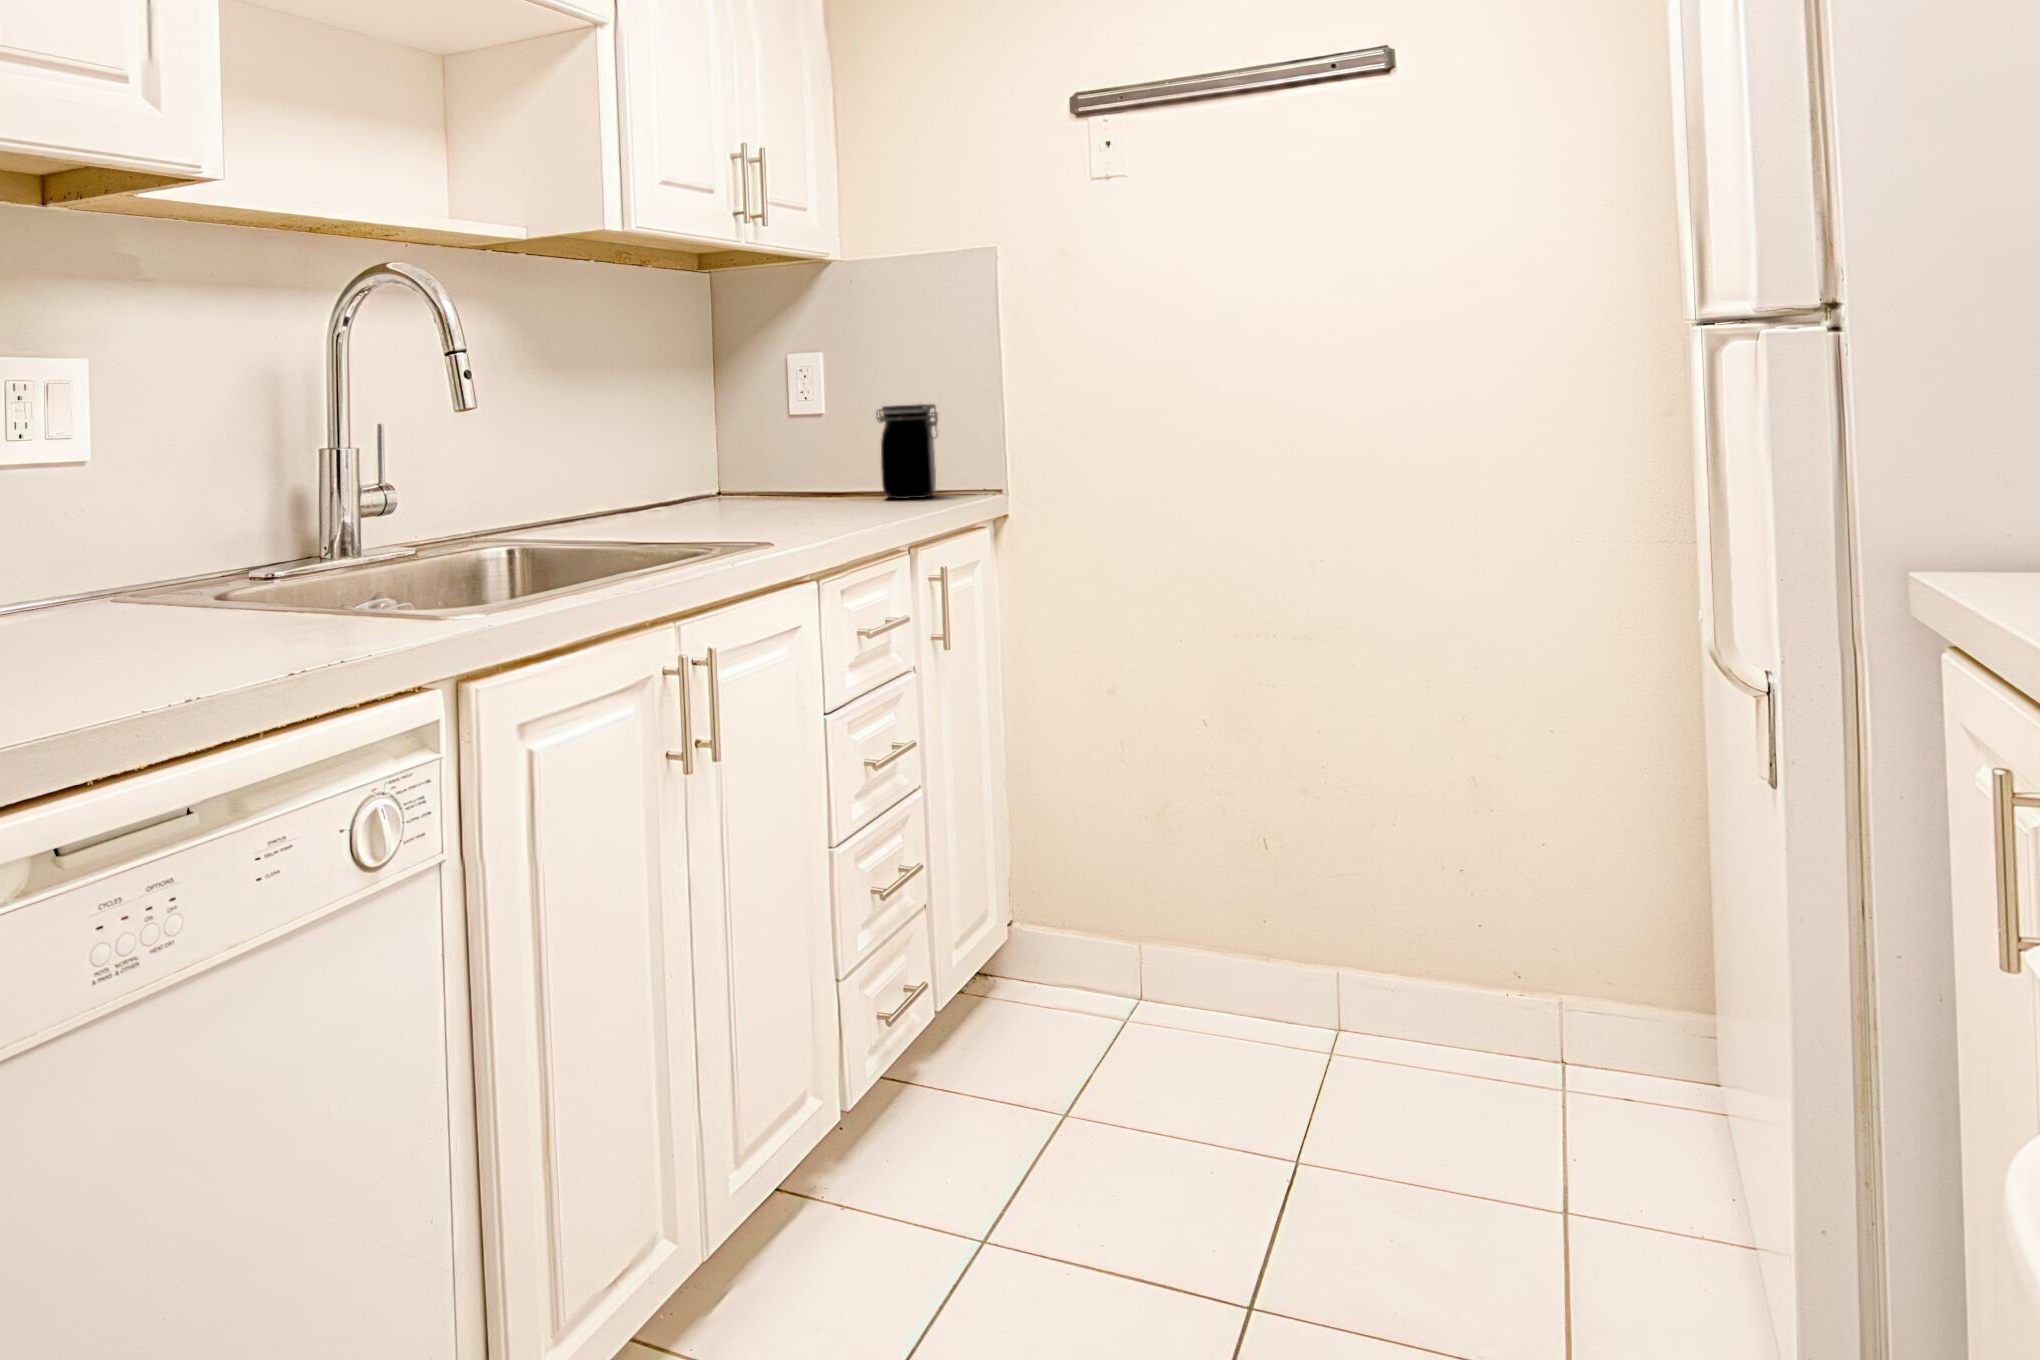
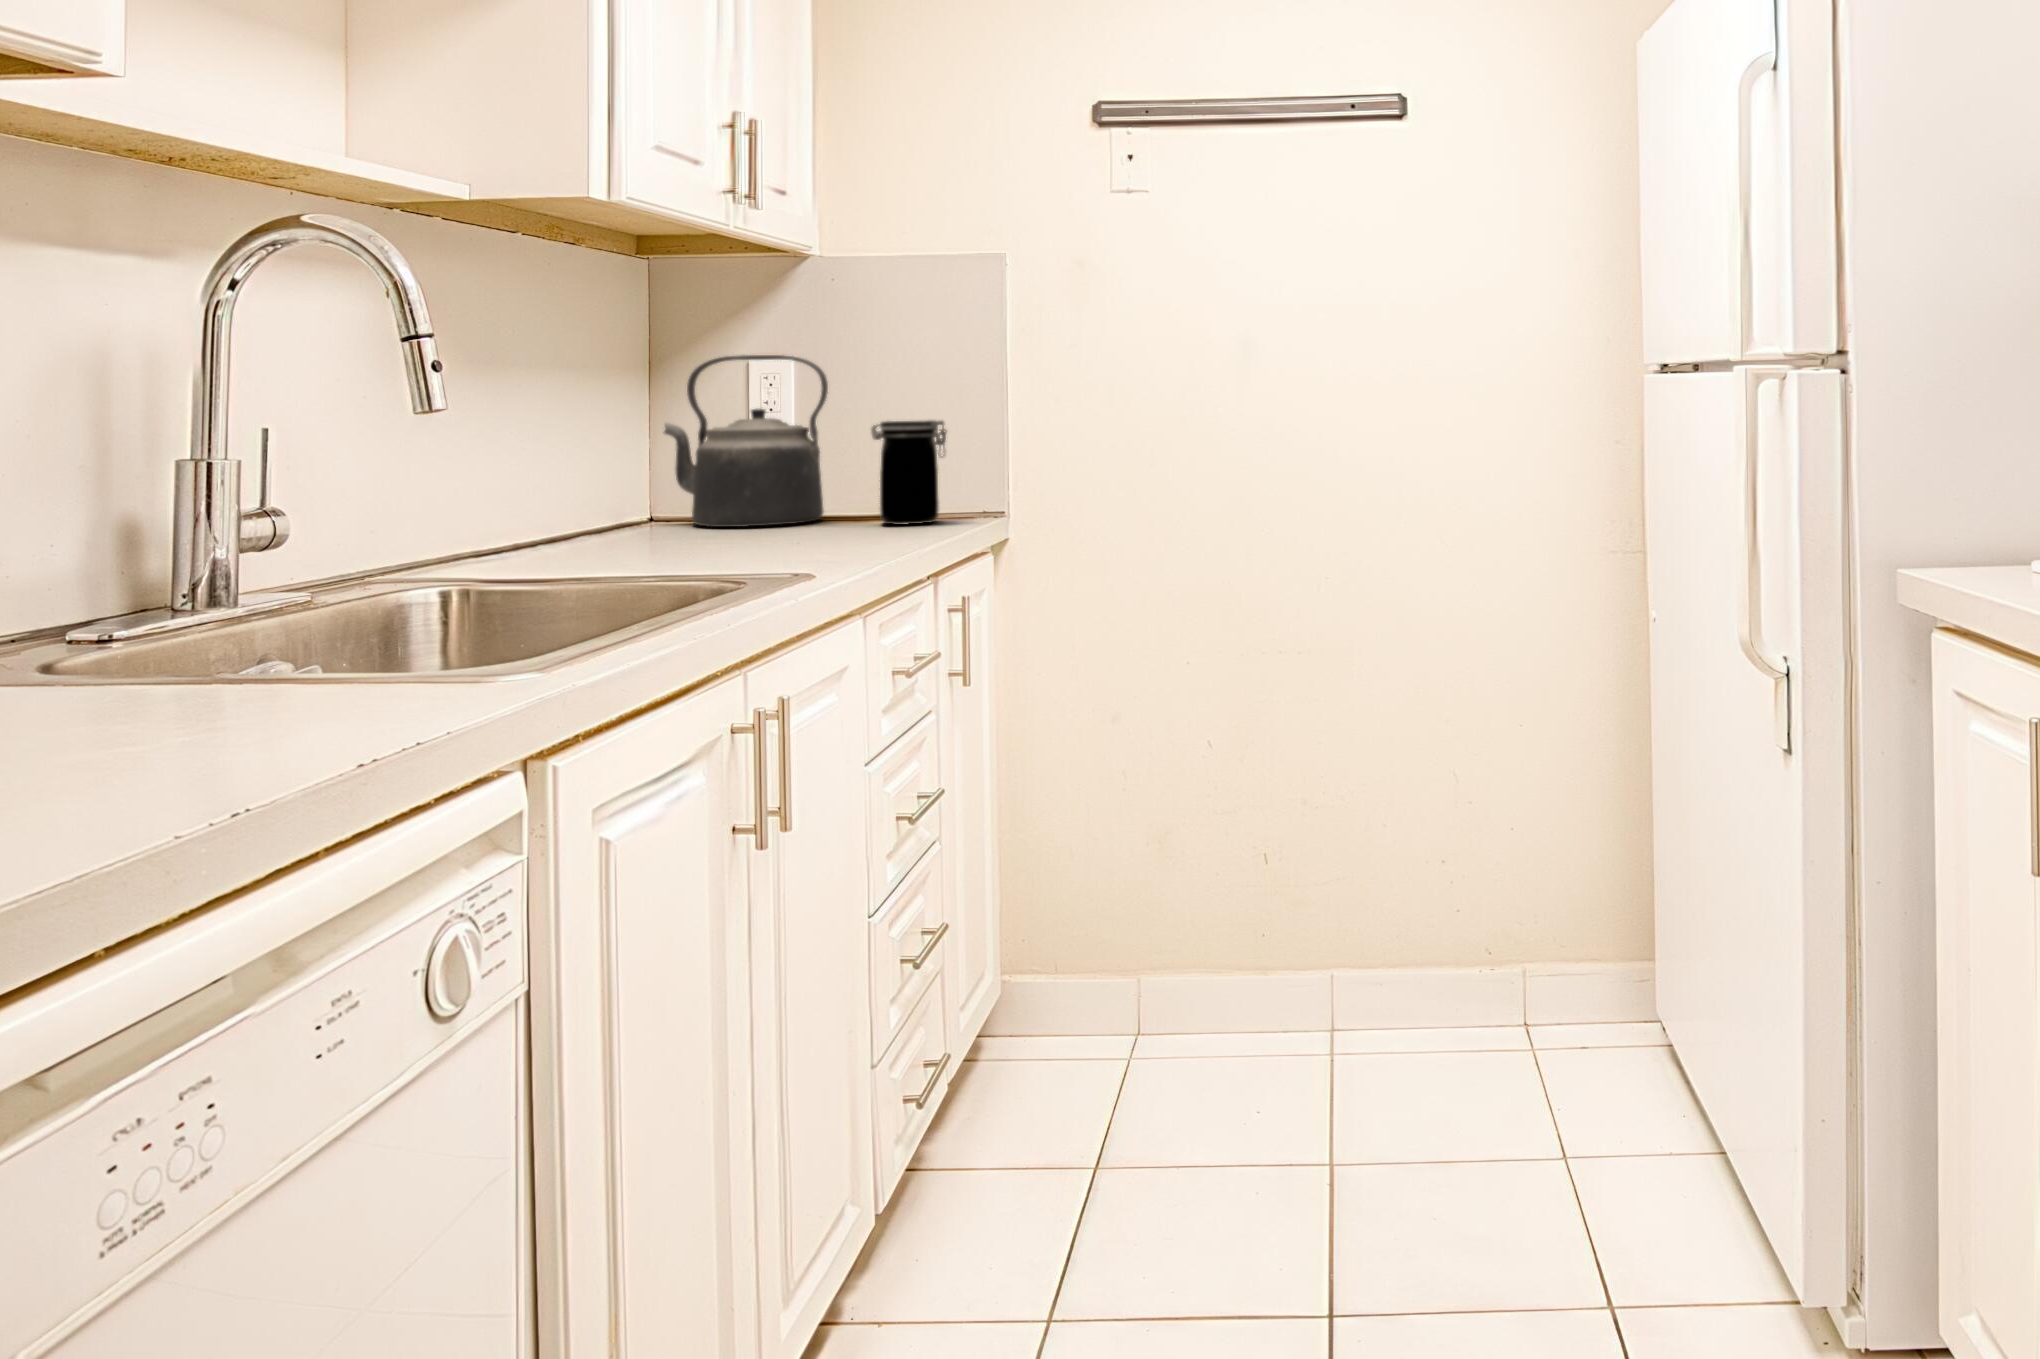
kettle: none [720,350,846,499] -> present [664,355,828,527]

